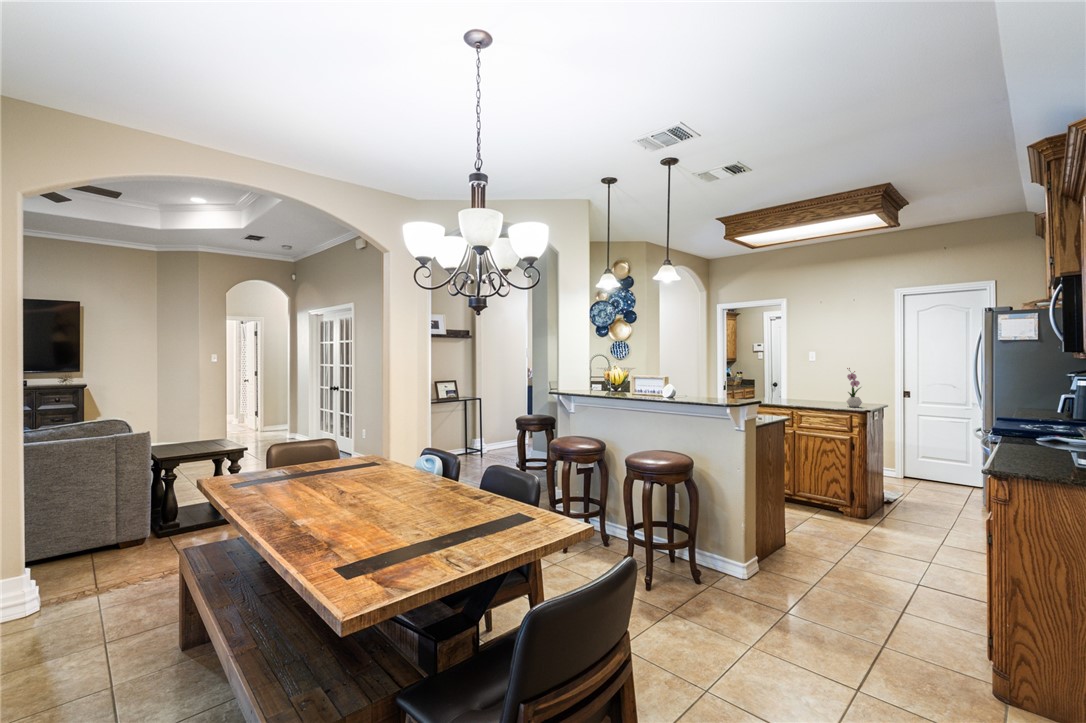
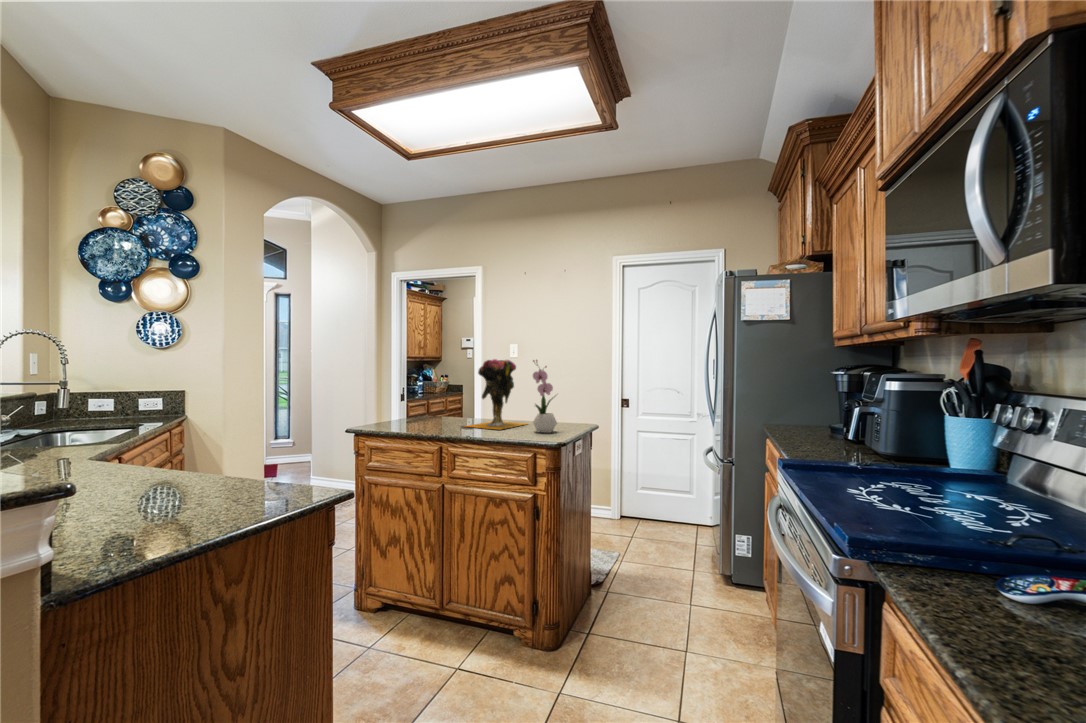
vase: none [801,367,840,405] -> present [467,359,525,429]

